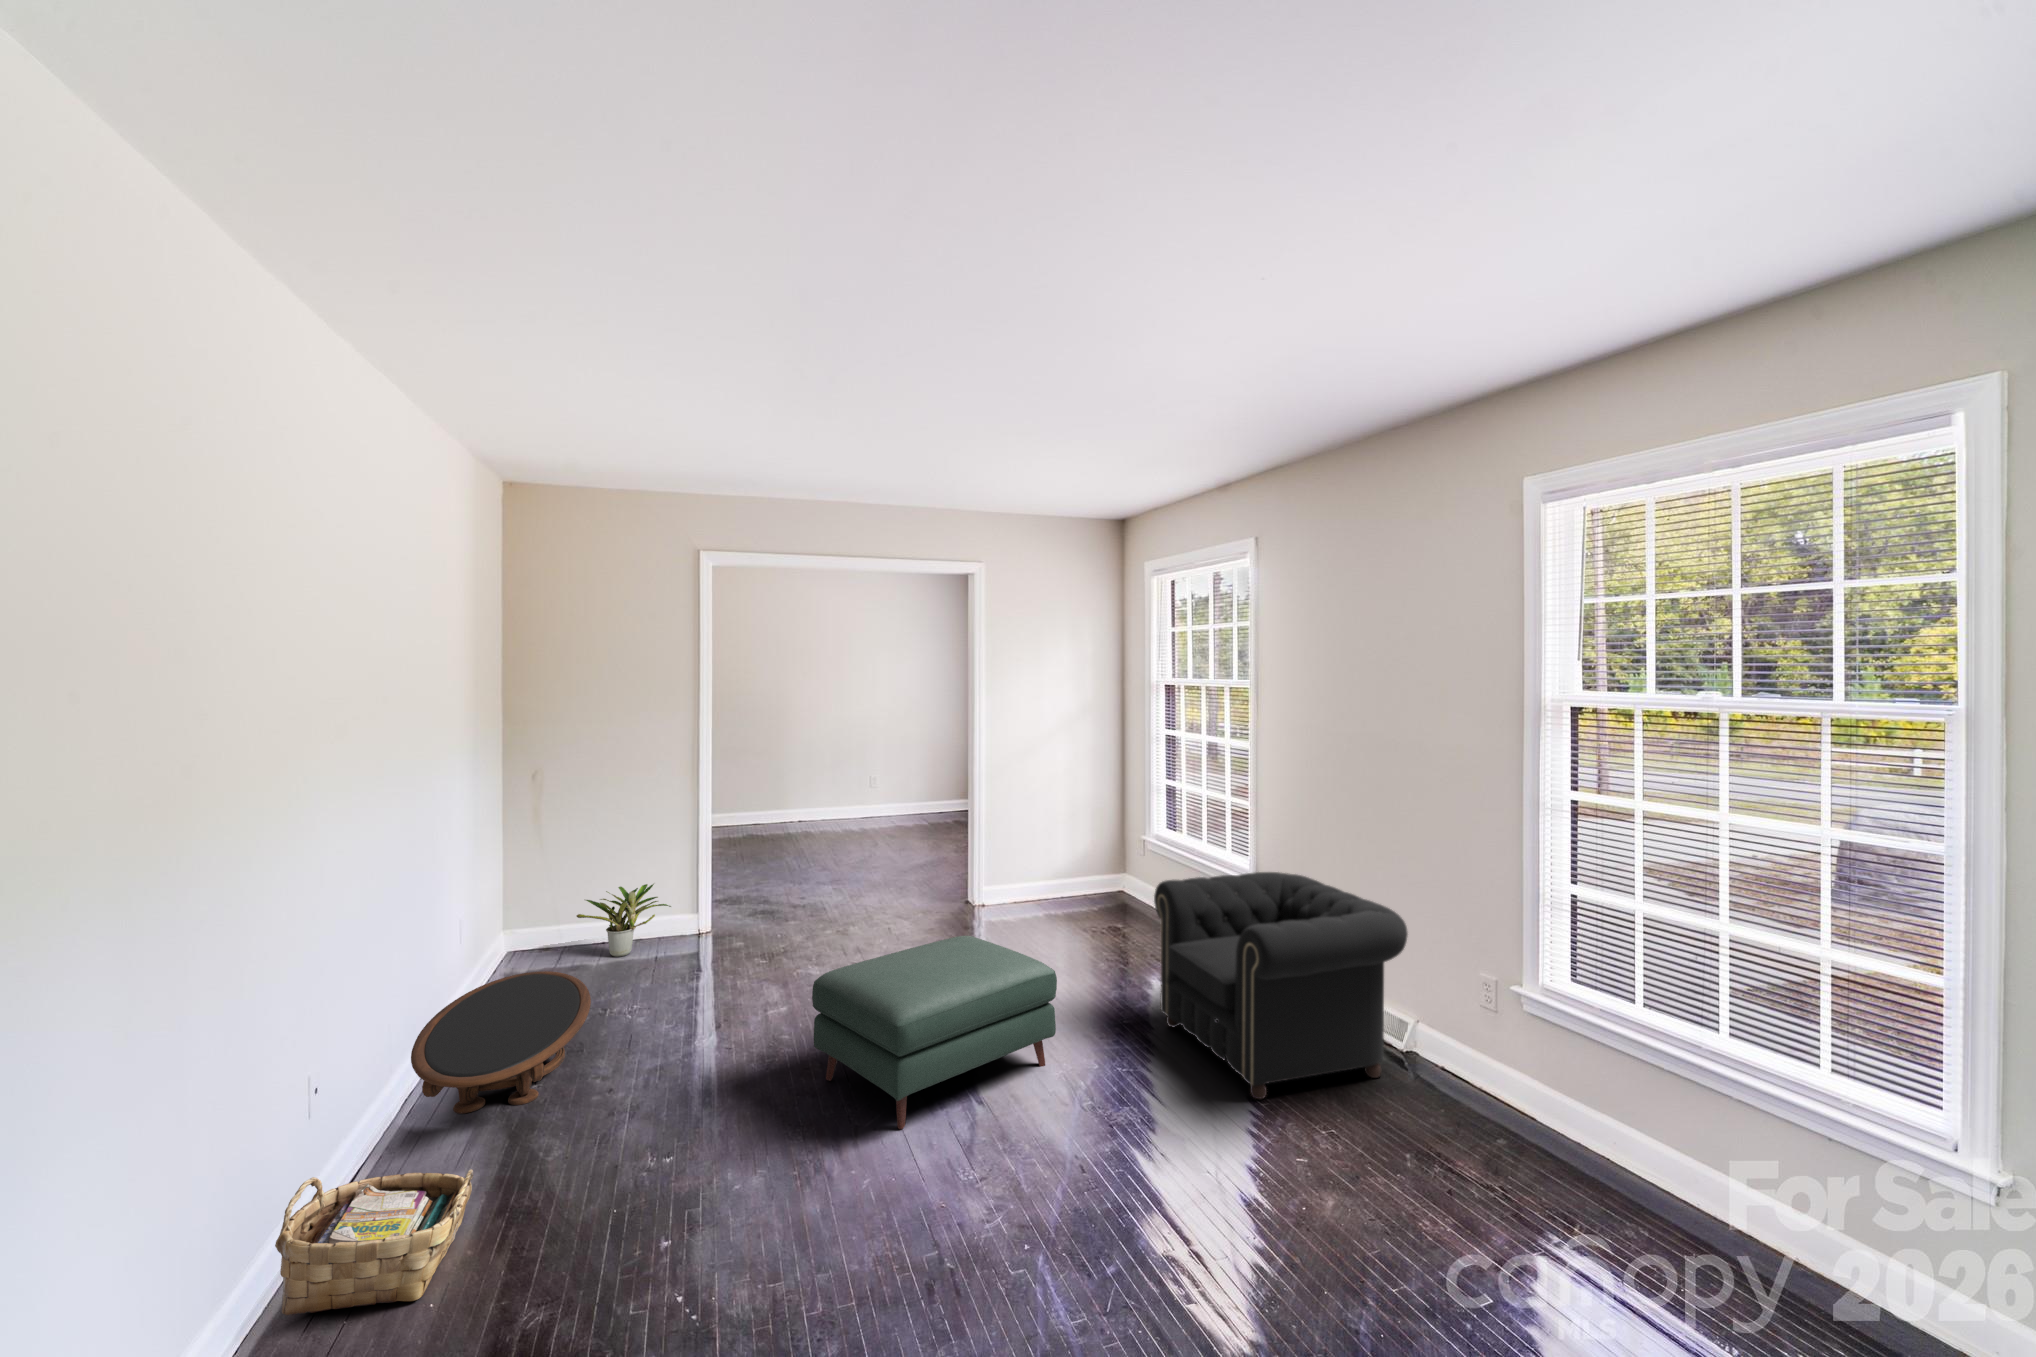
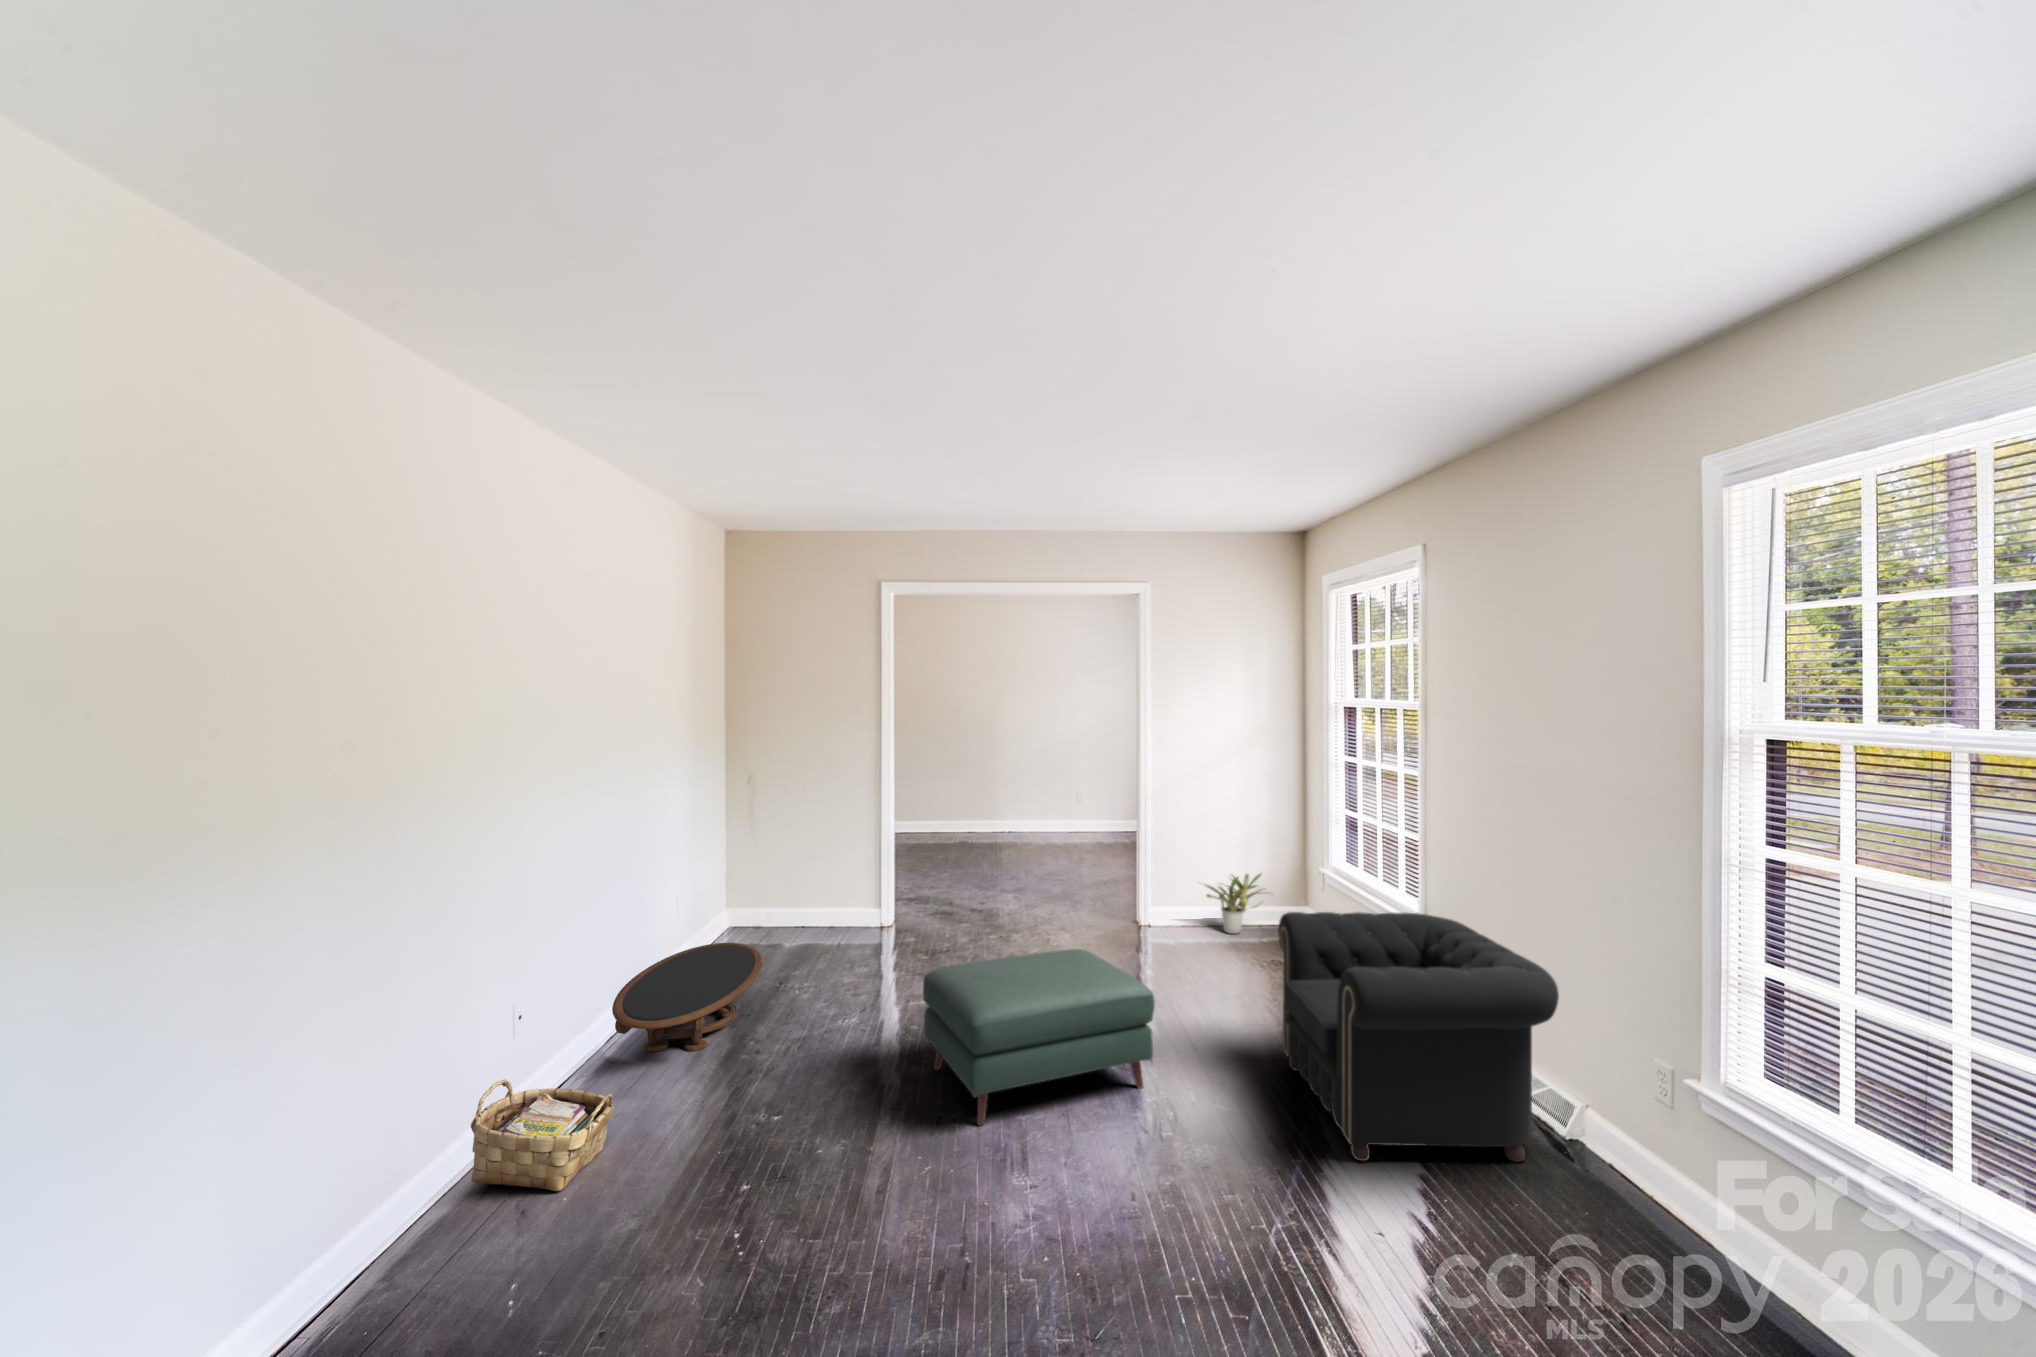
potted plant: present [577,884,671,957] -> present [1206,874,1262,934]

